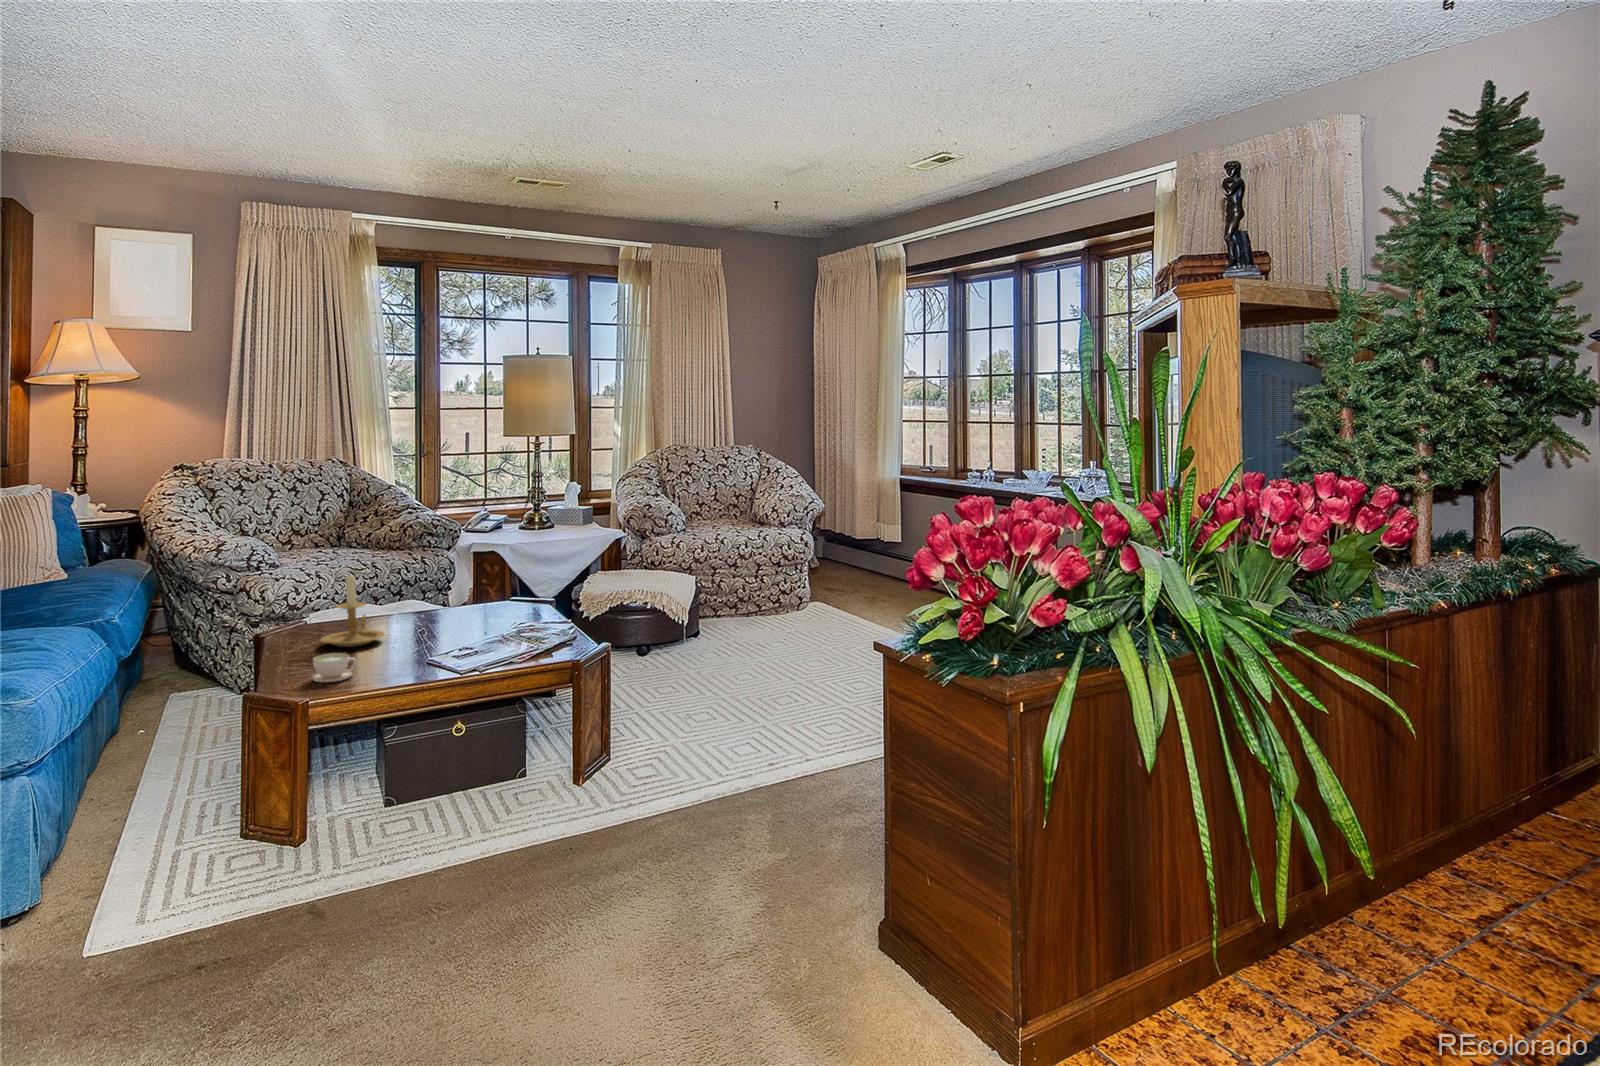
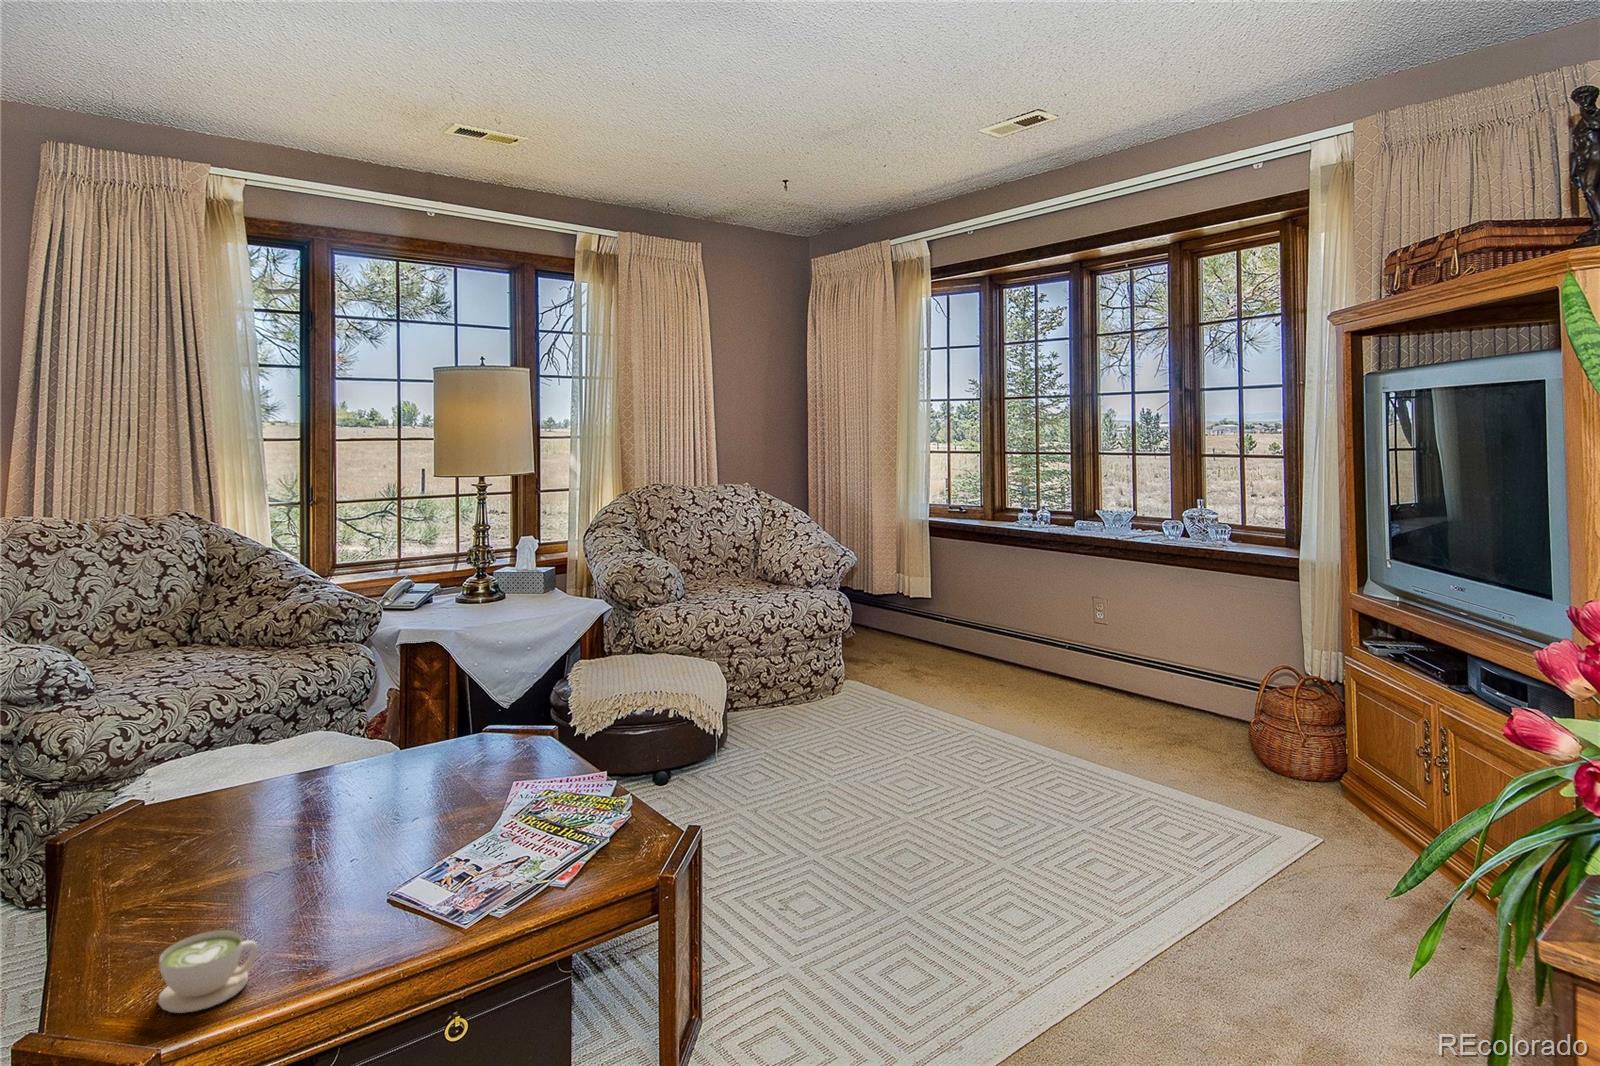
candle holder: present [321,574,385,647] -> none [172,735,301,881]

